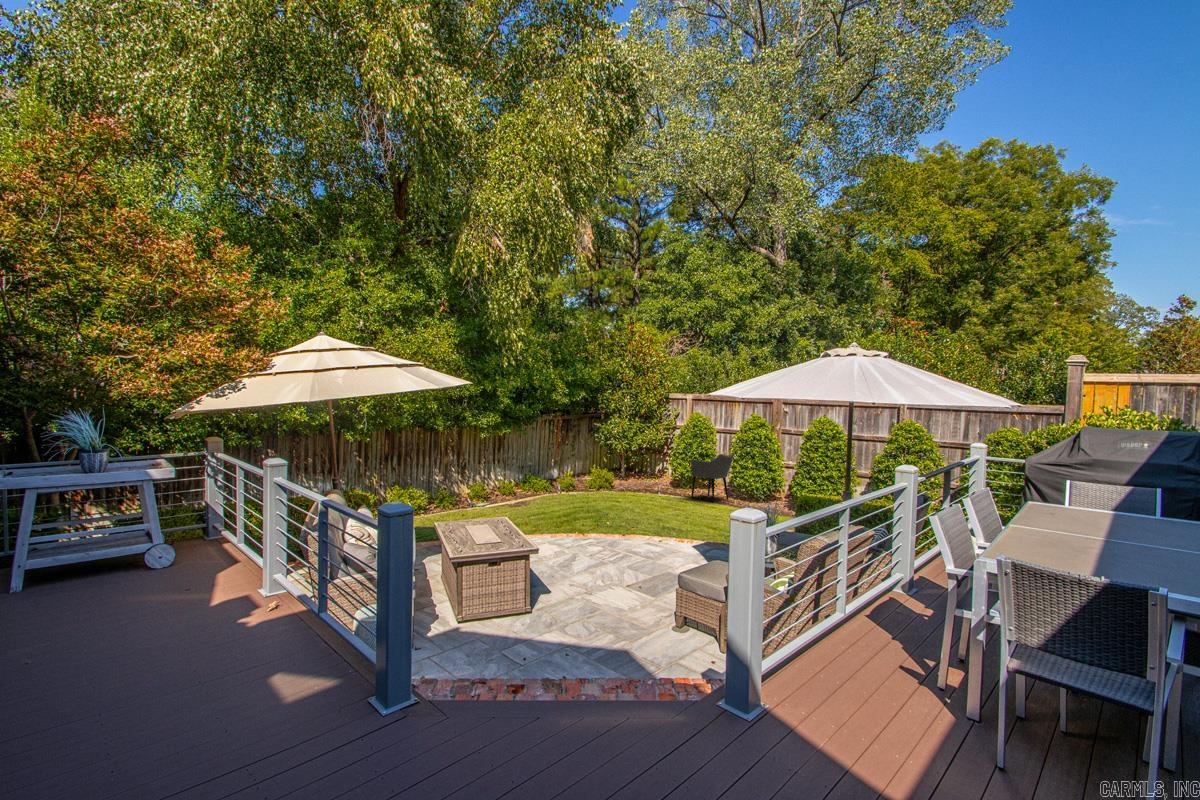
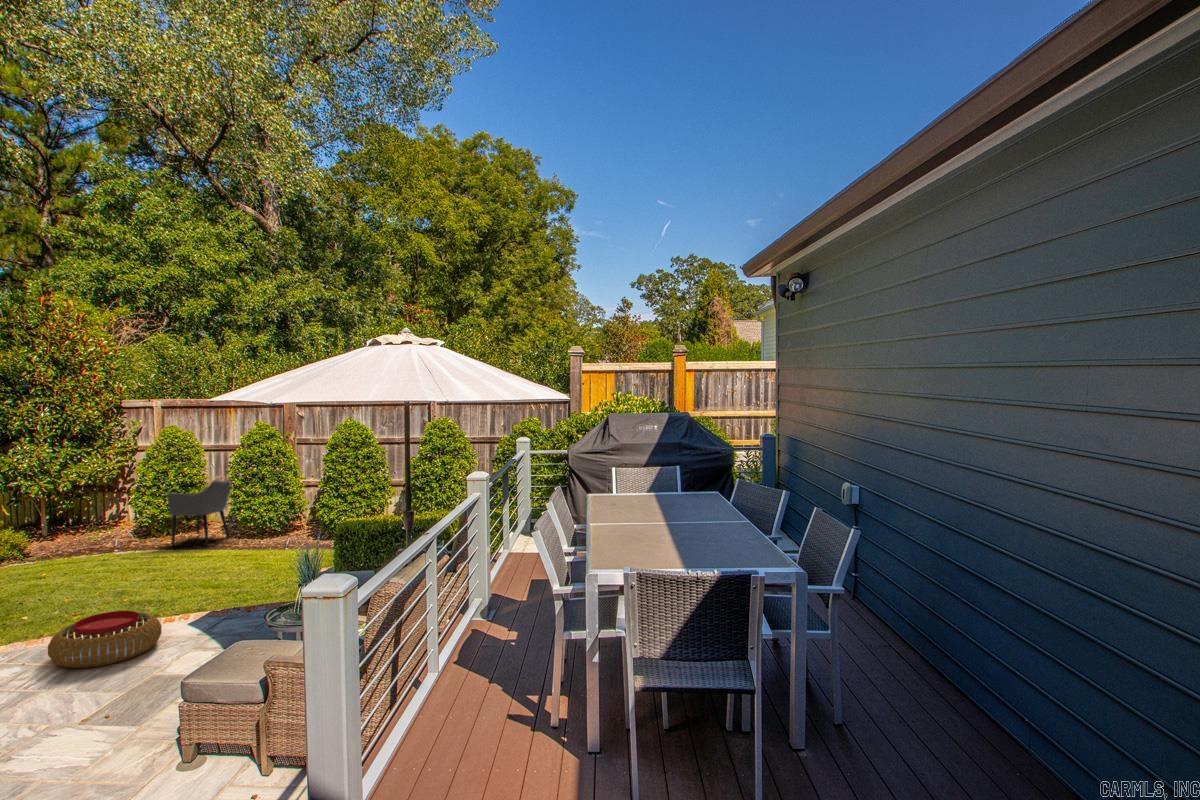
pouf: none [617,524,676,556] -> present [48,611,162,668]

